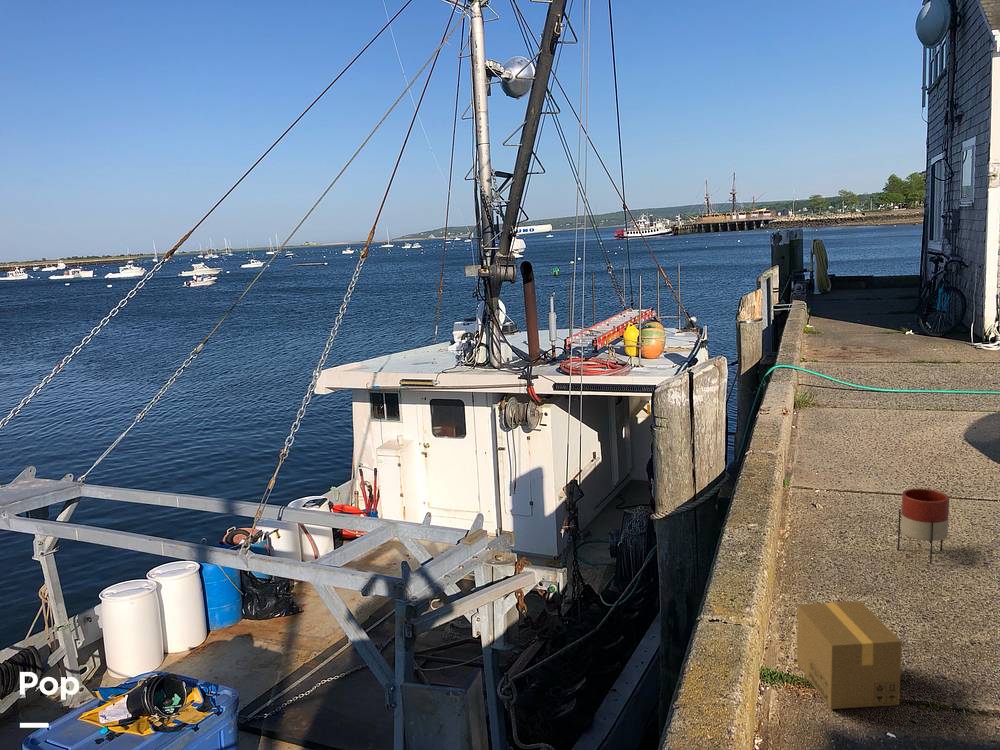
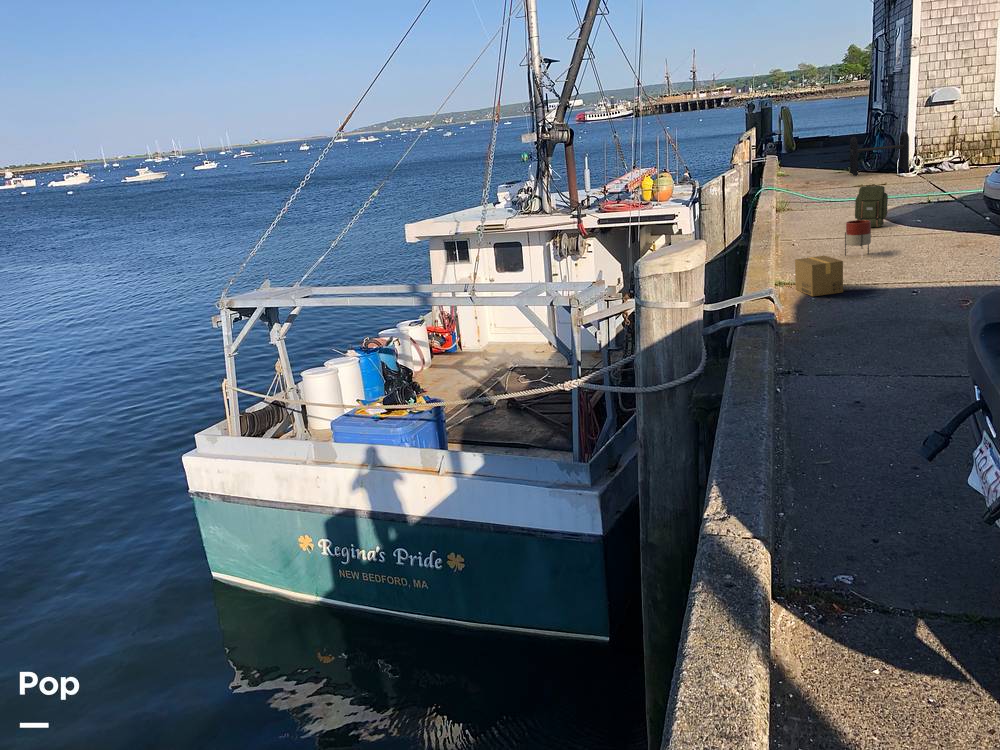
bench: none [896,292,977,344] -> present [850,132,909,176]
backpack: none [911,401,968,470] -> present [855,184,888,227]

